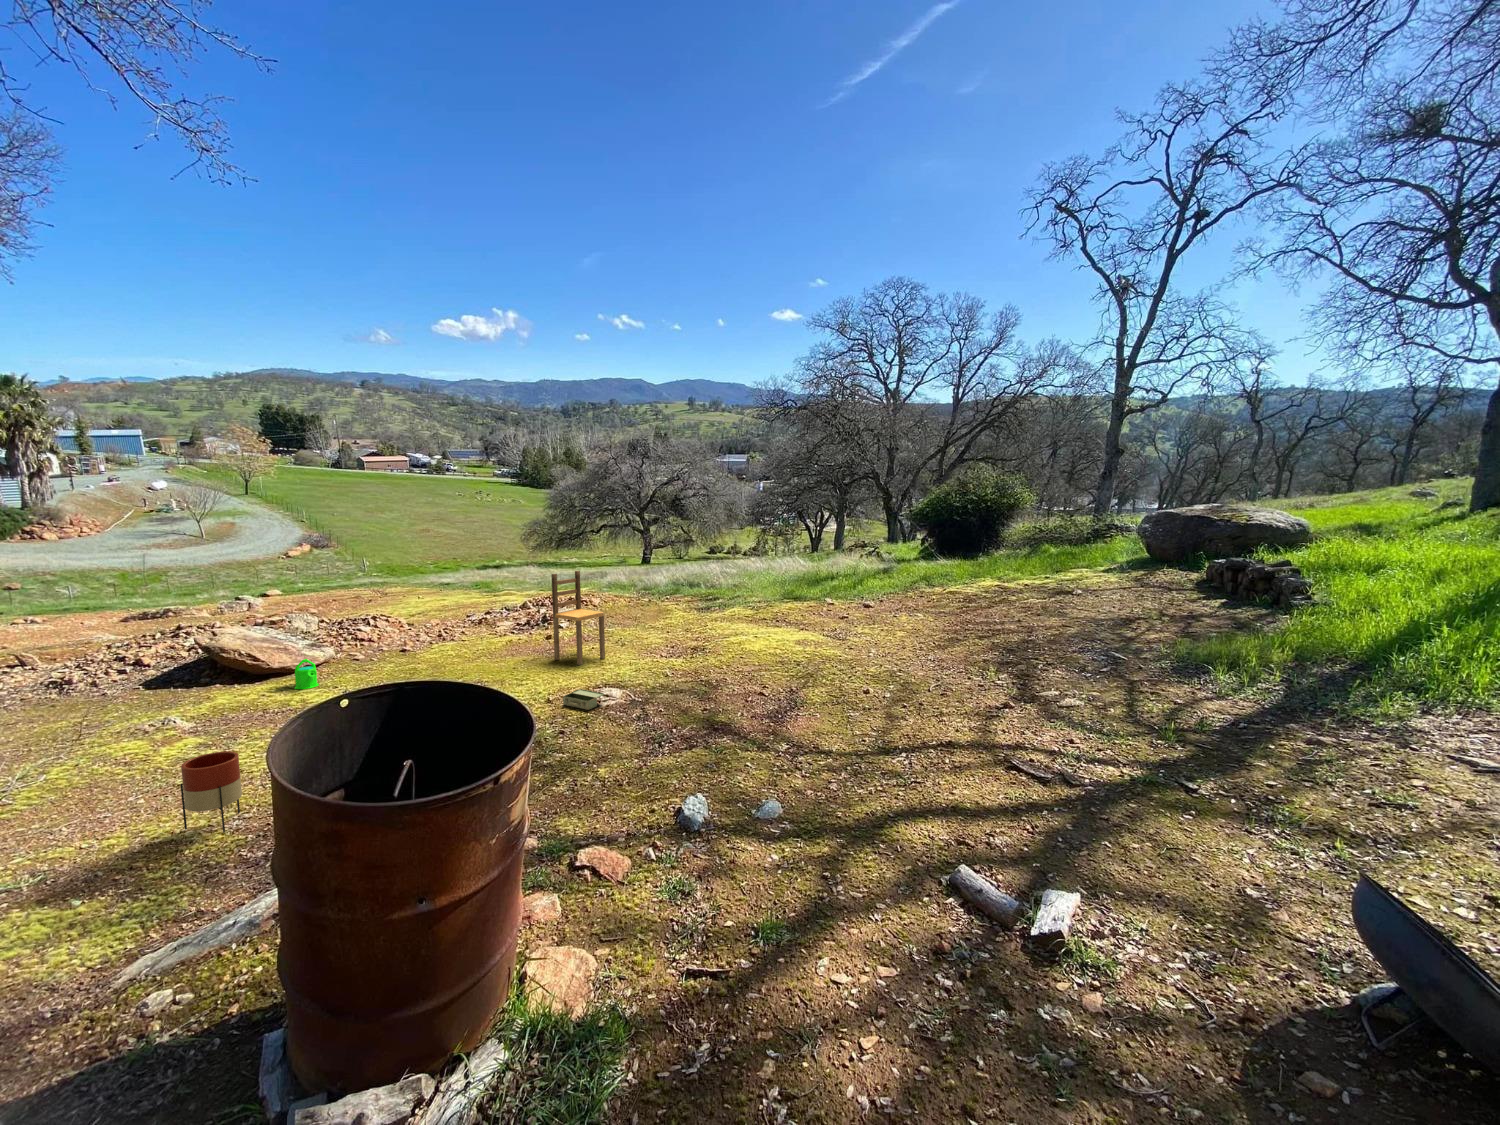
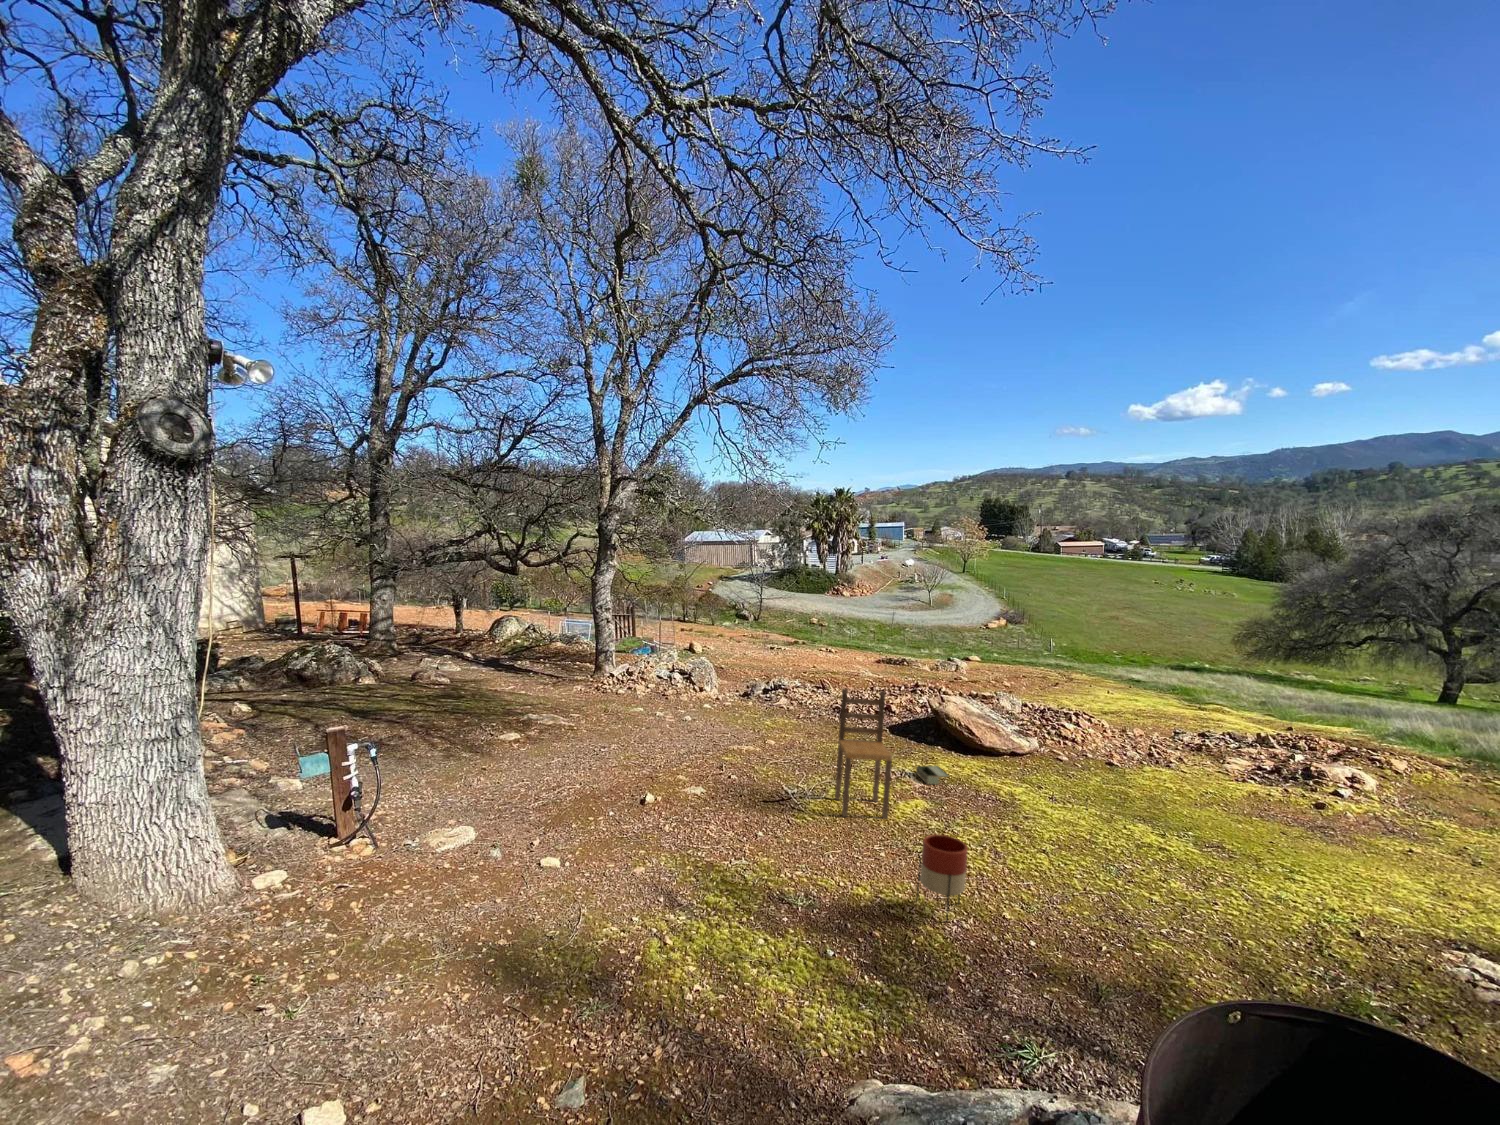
chair: present [552,571,605,665] -> present [835,689,892,819]
watering can: present [294,659,319,689] -> none [1002,747,1026,778]
toolbox: present [563,689,604,710] -> present [916,765,949,784]

